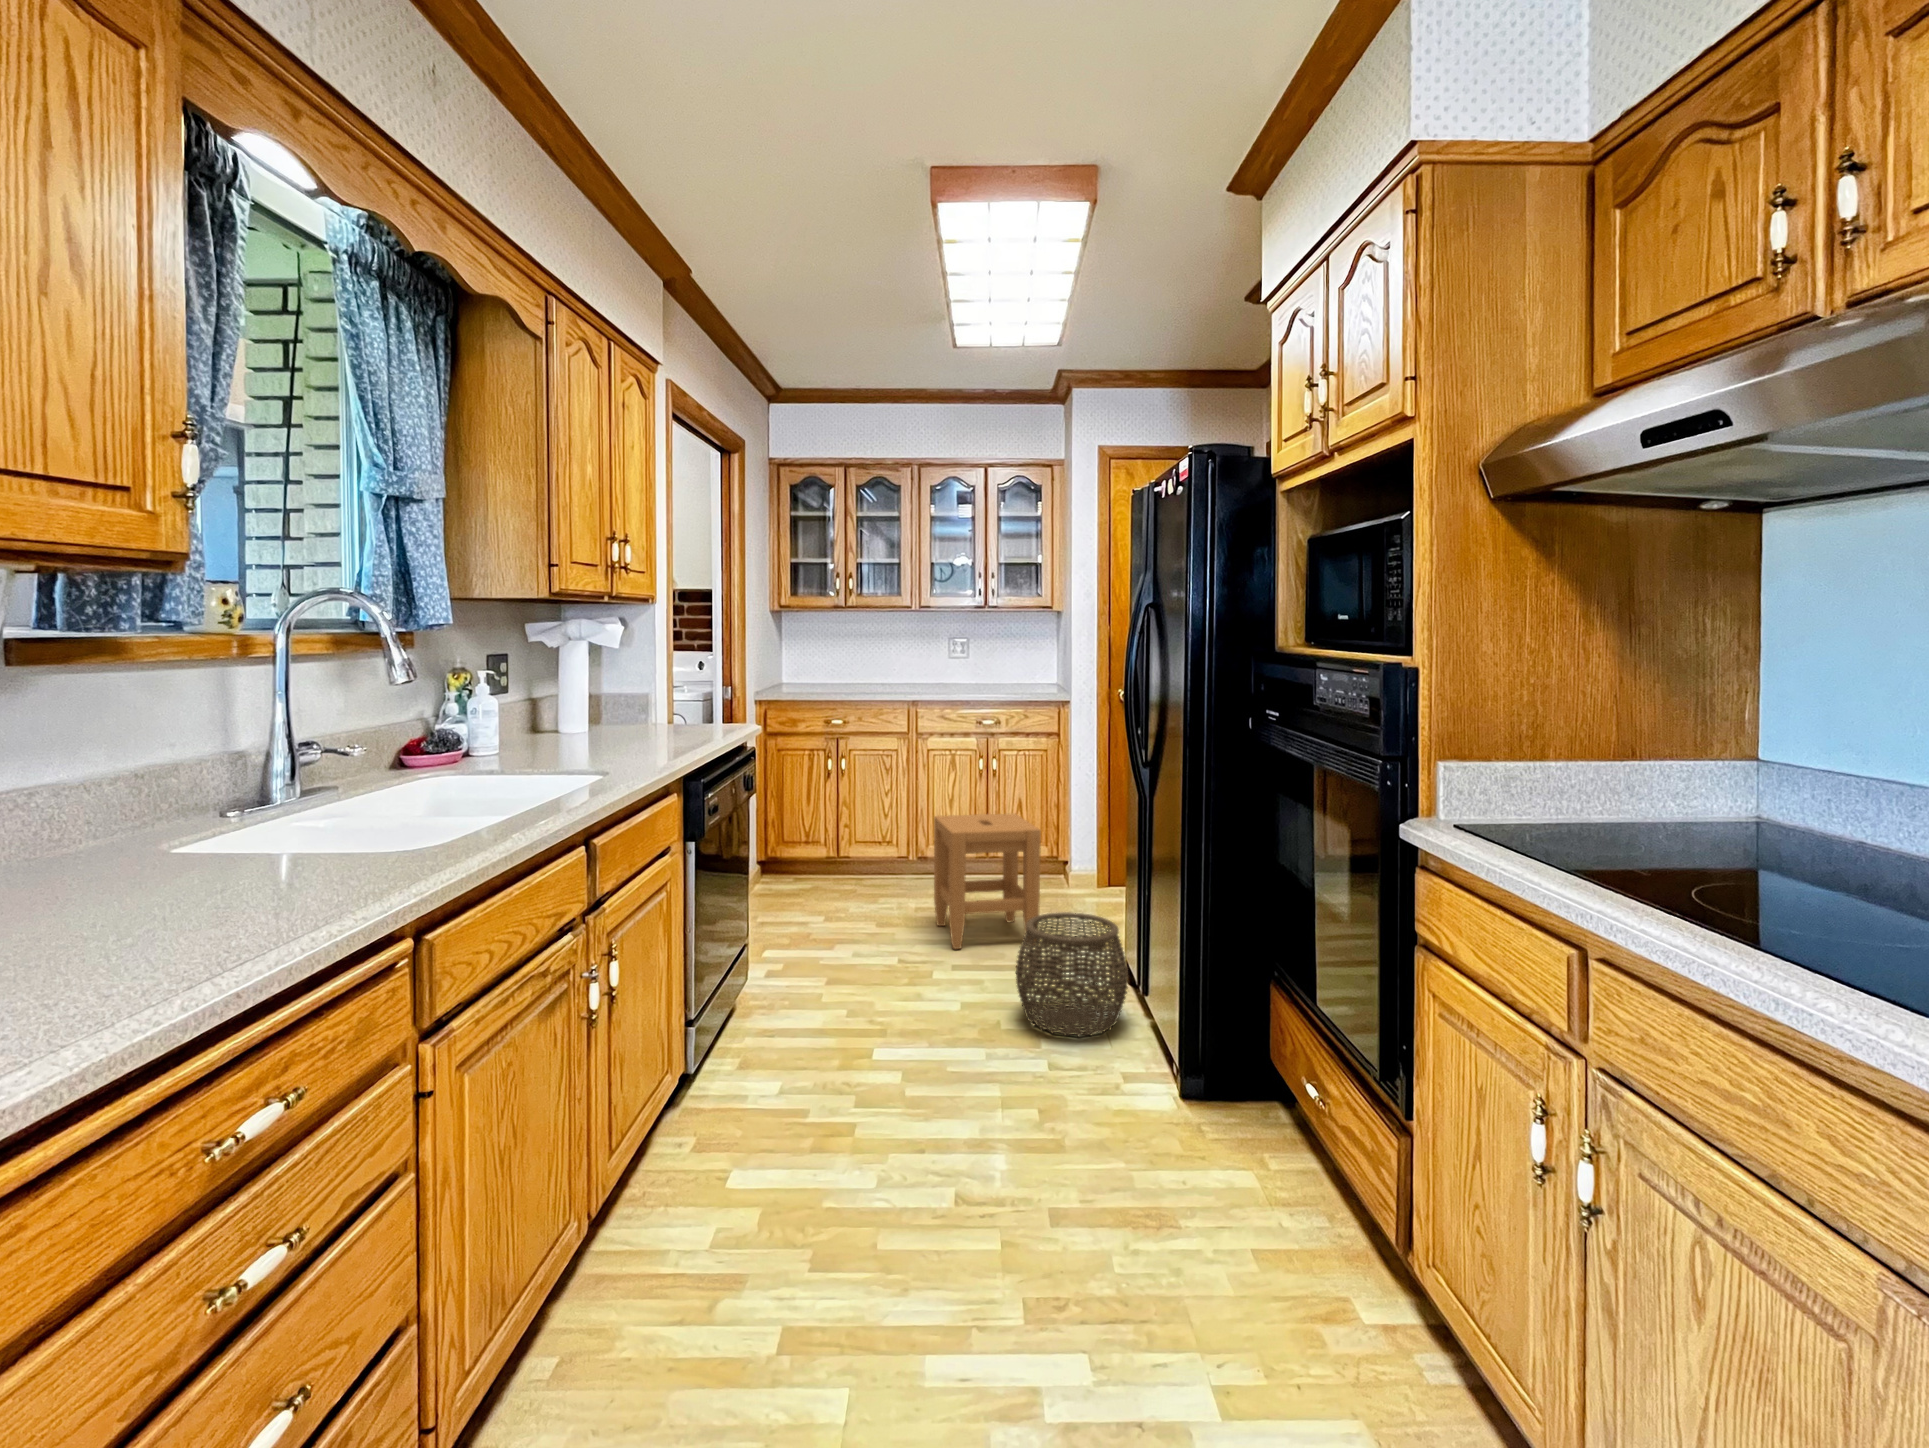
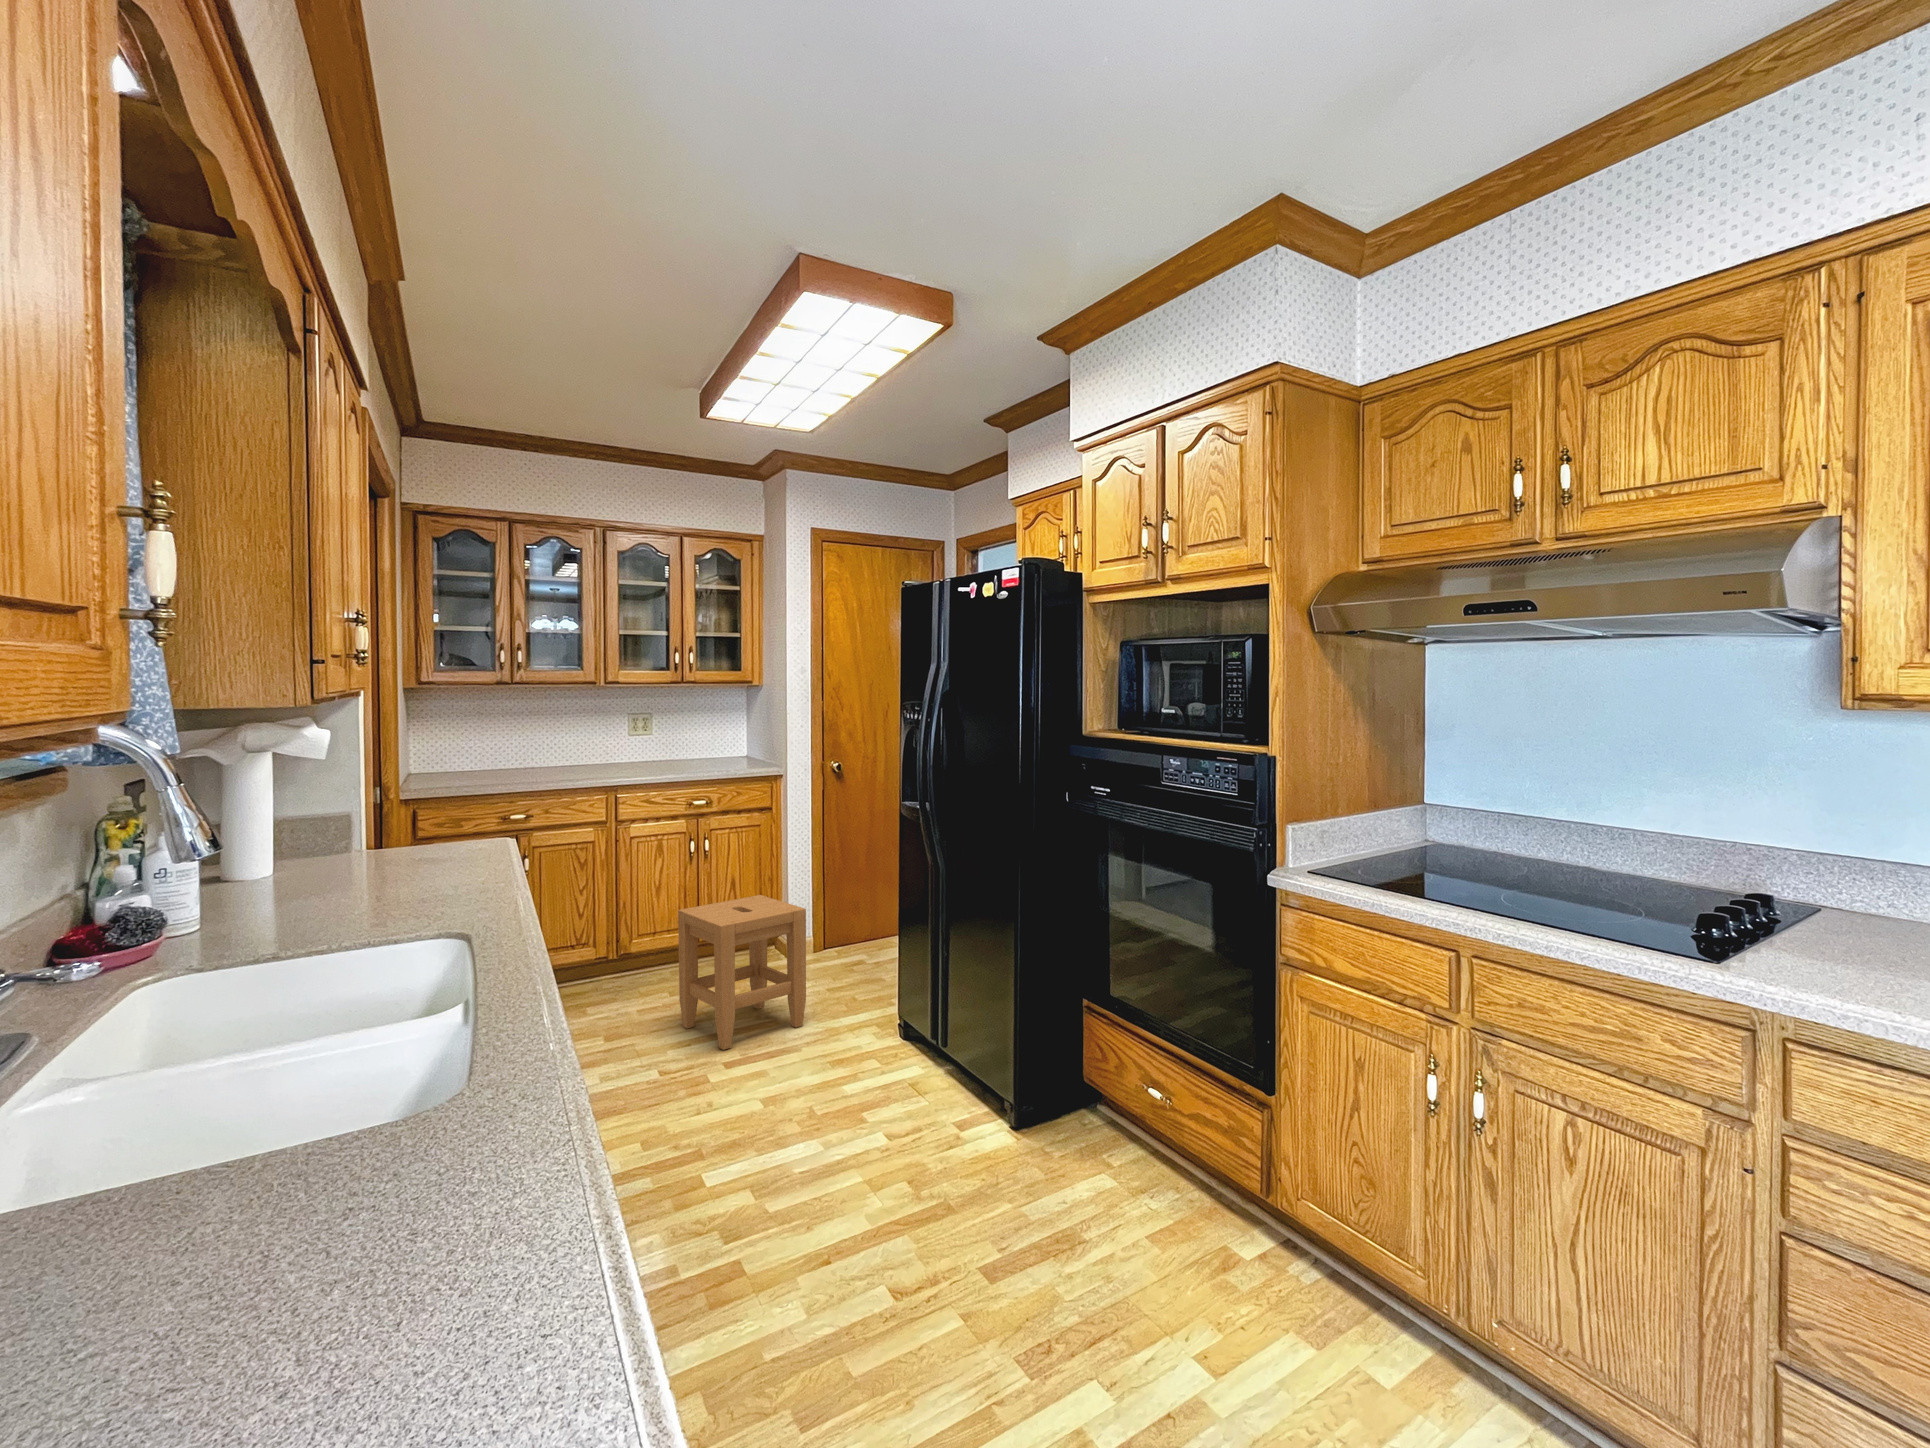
woven basket: present [1016,912,1128,1036] -> none [834,985,944,1111]

